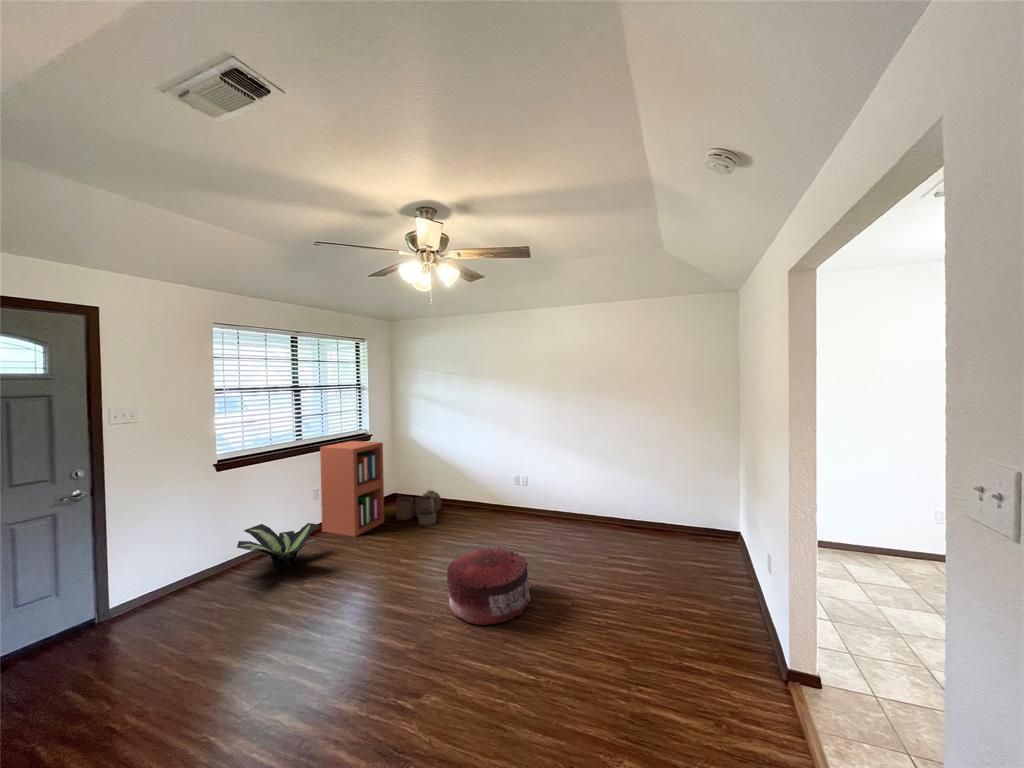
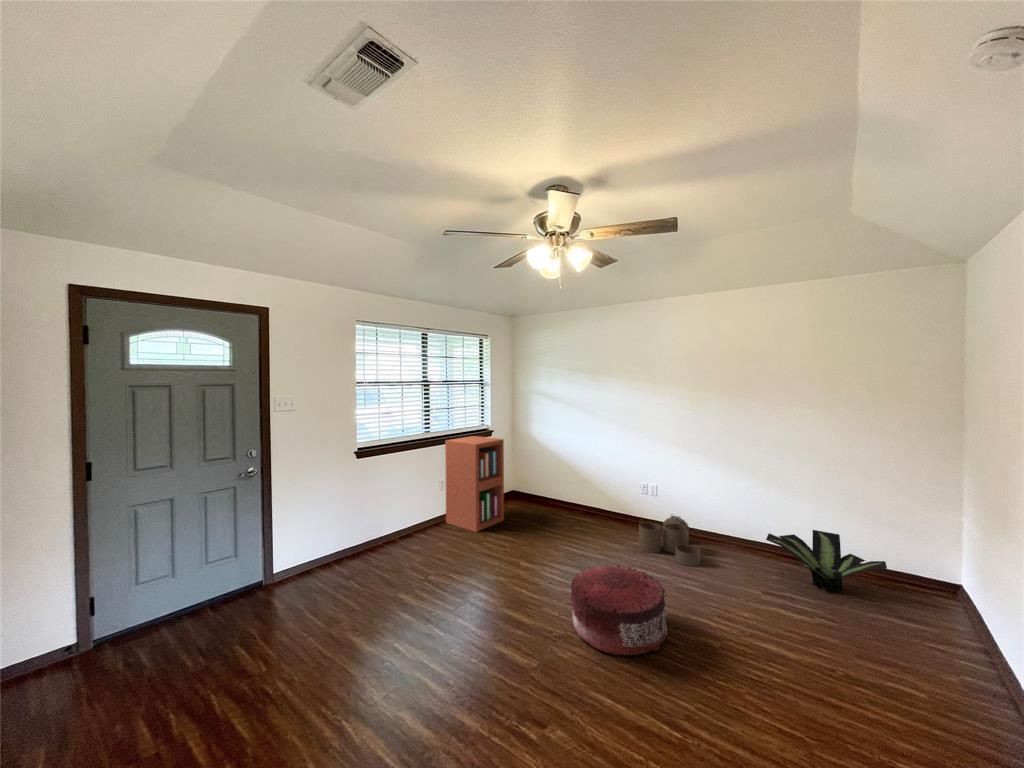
woven basket: present [396,491,441,525] -> present [639,516,701,566]
potted plant: present [237,523,320,570] -> present [766,530,887,592]

